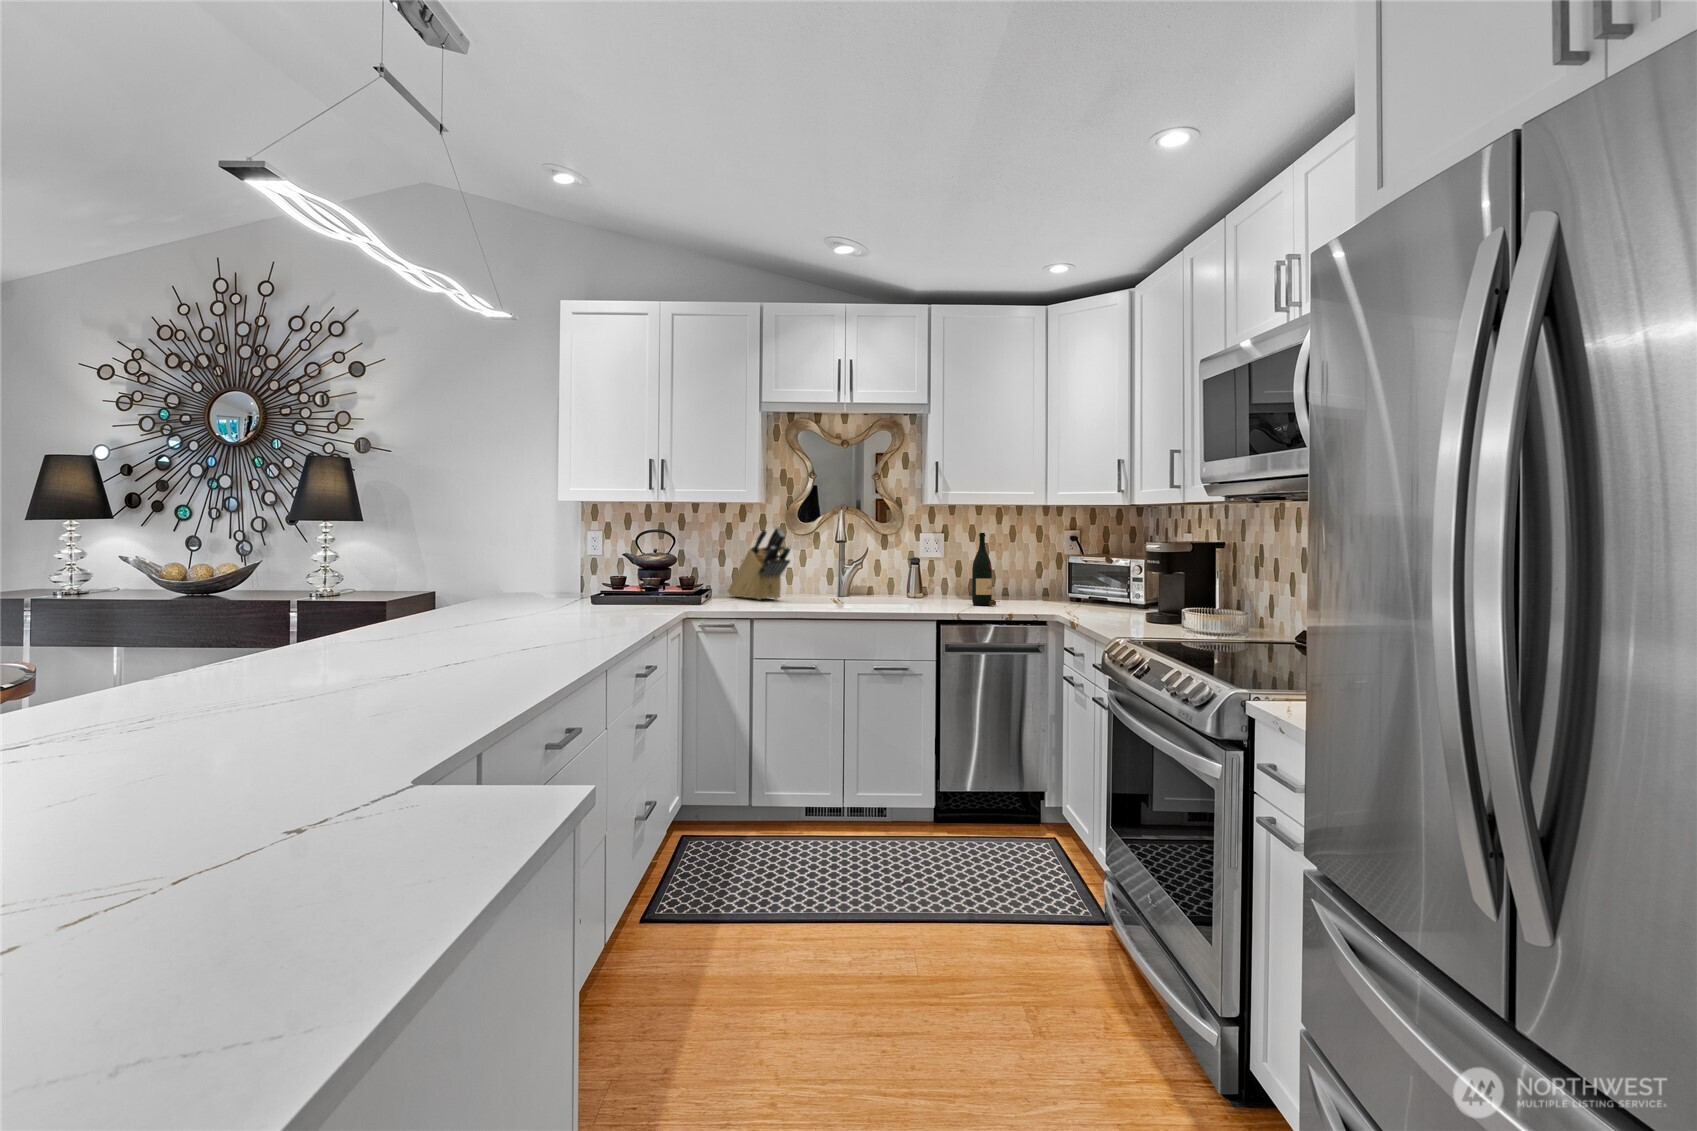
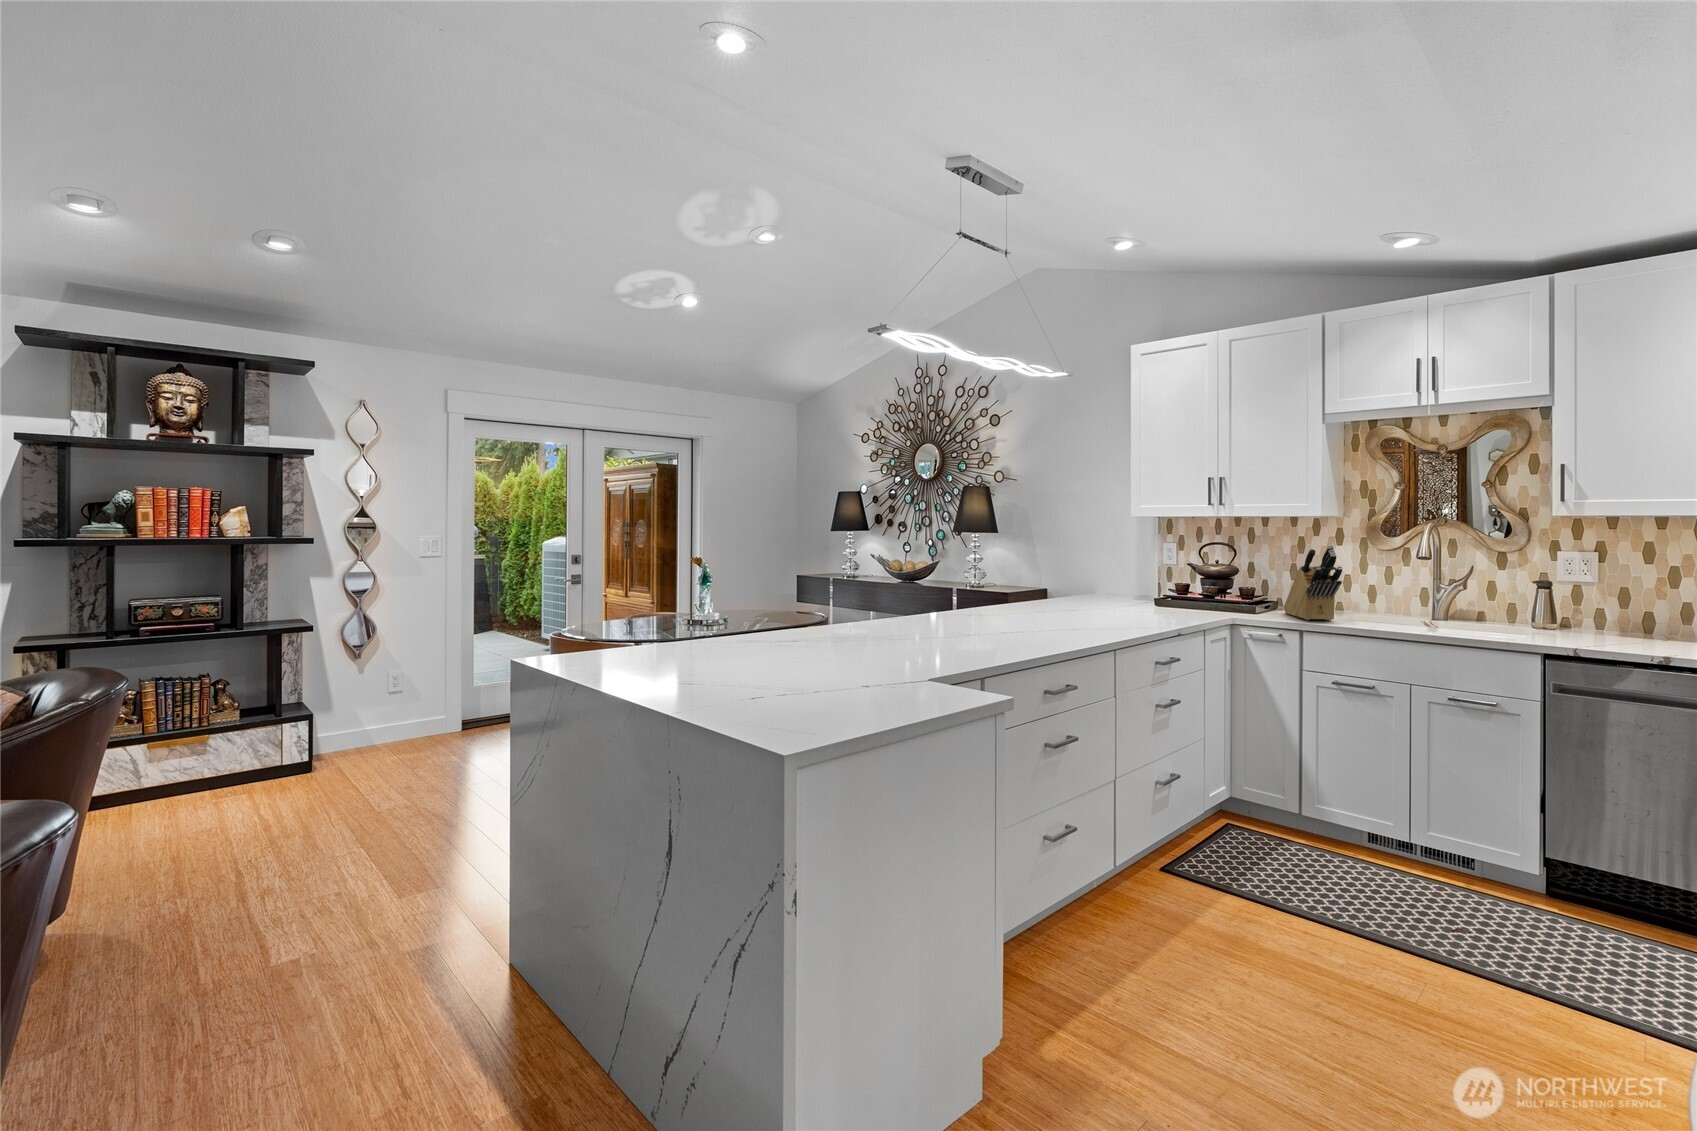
wine bottle: present [972,533,996,606] -> none [1595,557,1646,651]

